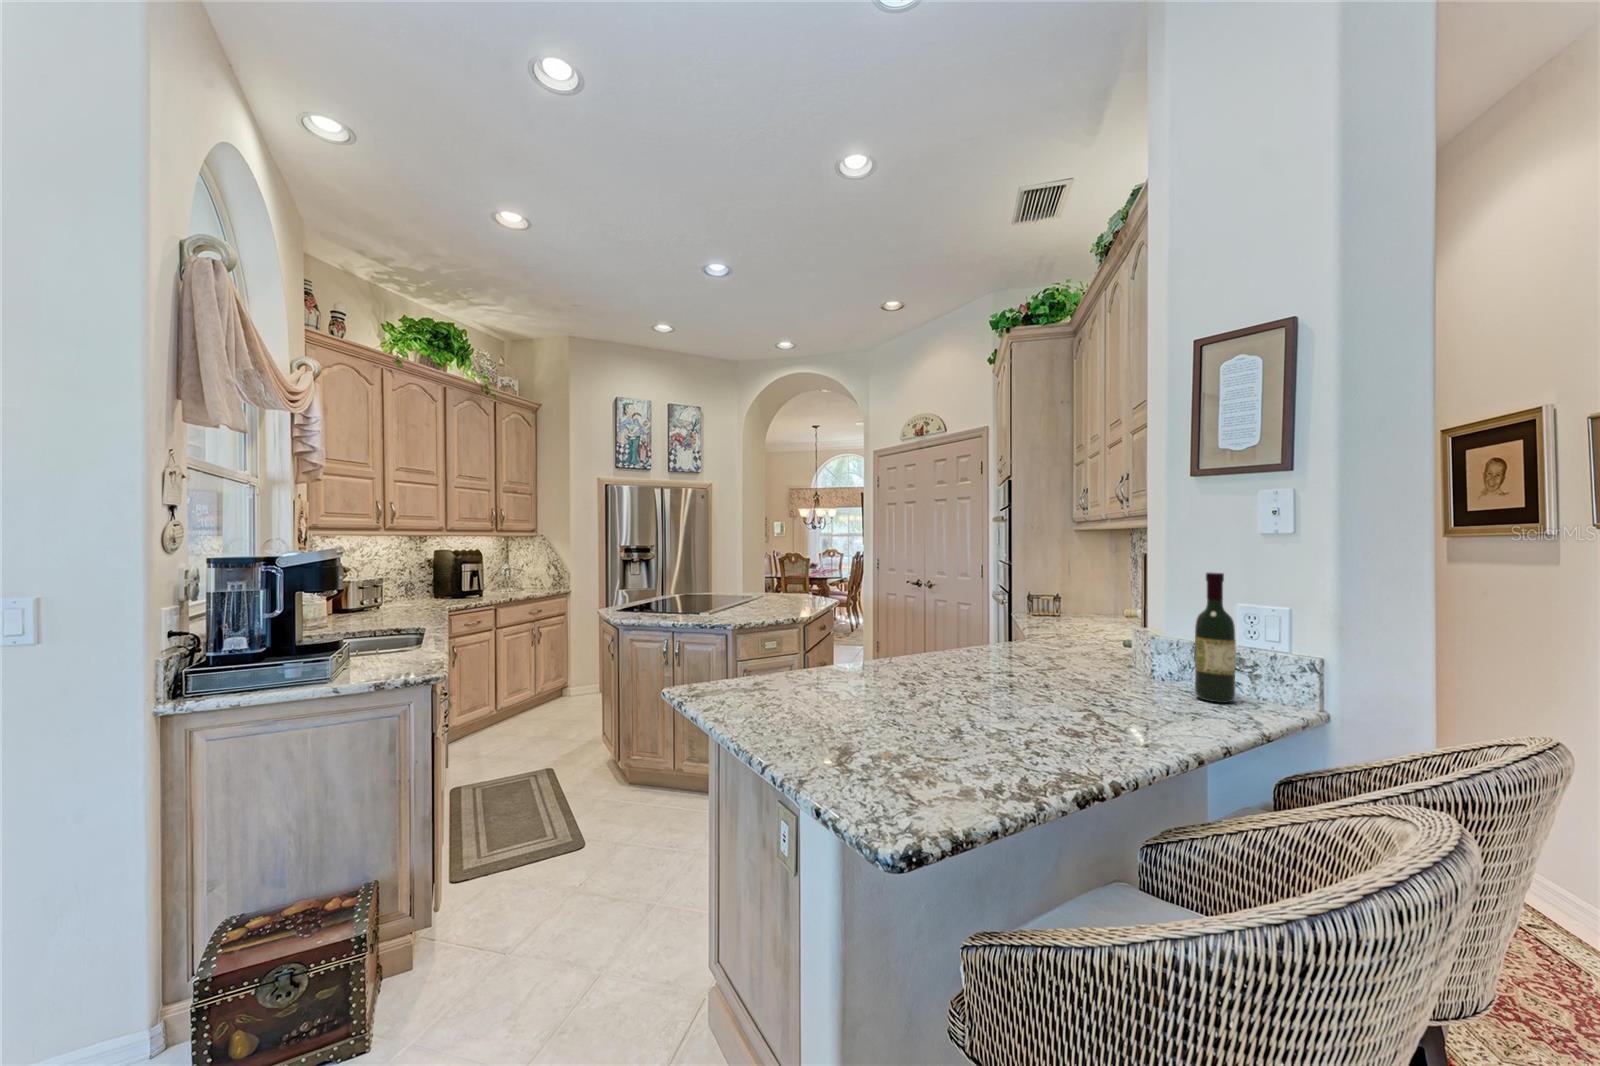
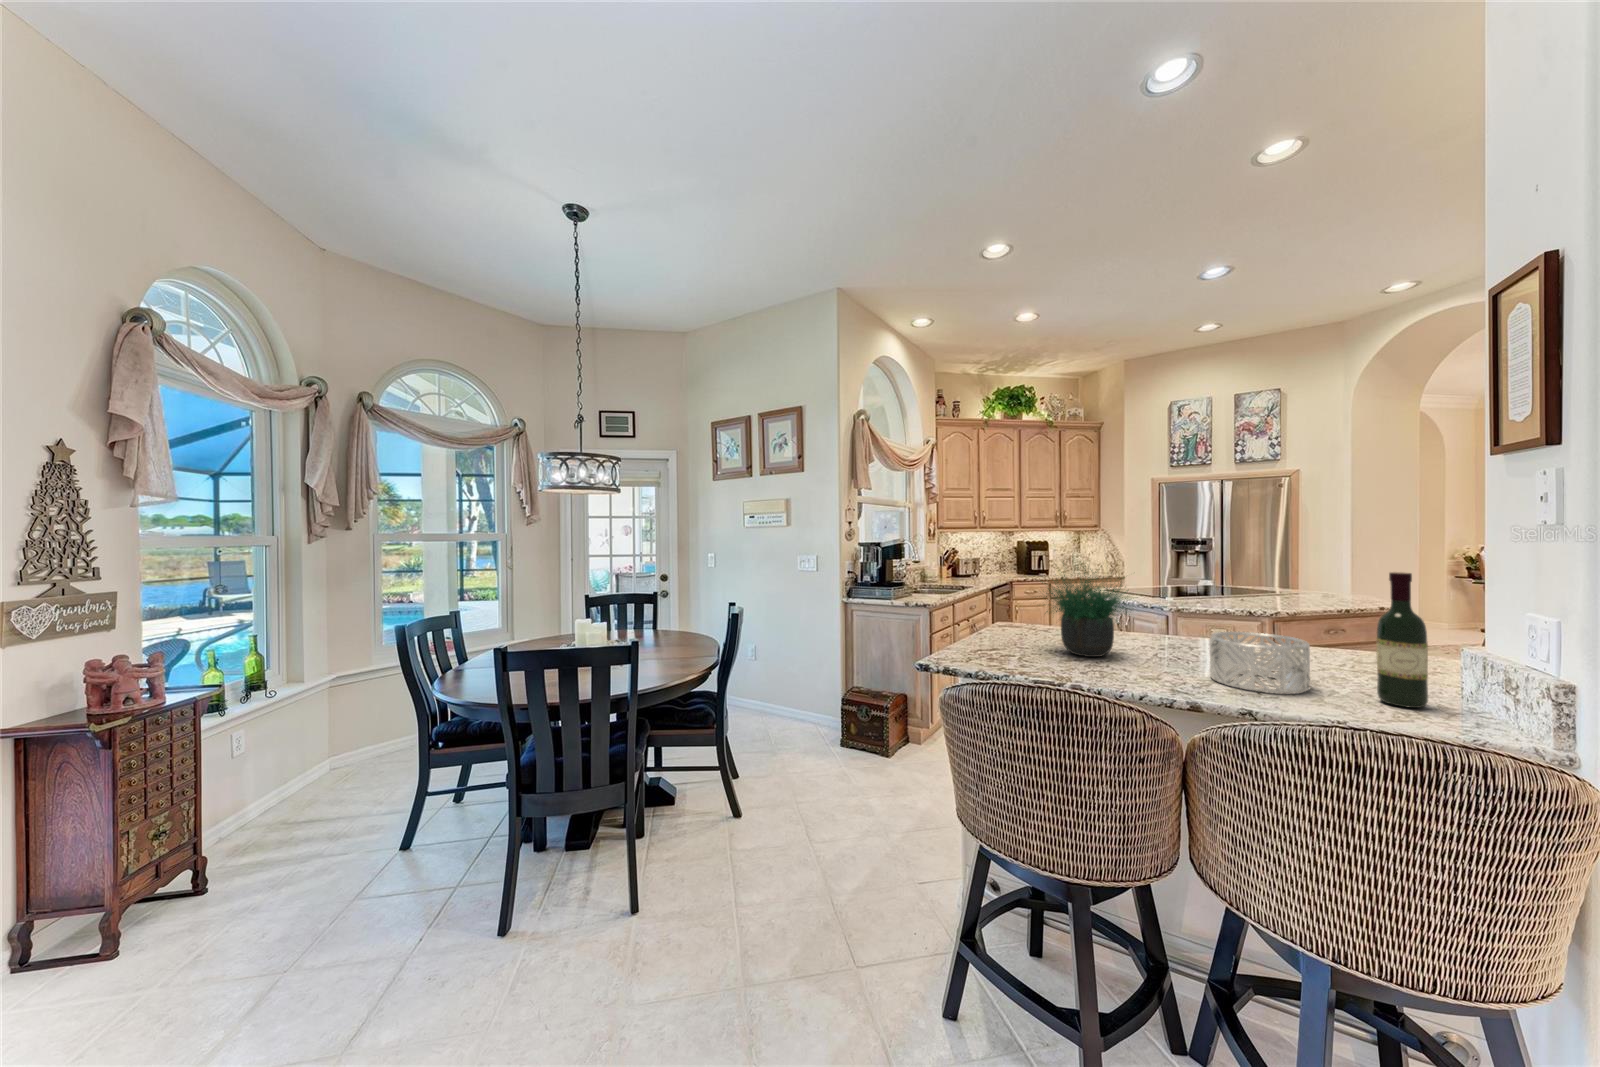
potted plant: none [866,551,1048,725] -> present [1046,563,1130,657]
decorative bowl: none [1083,648,1185,722] -> present [1210,631,1310,694]

